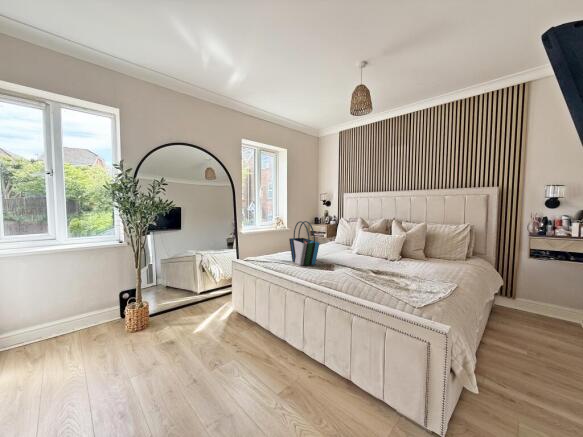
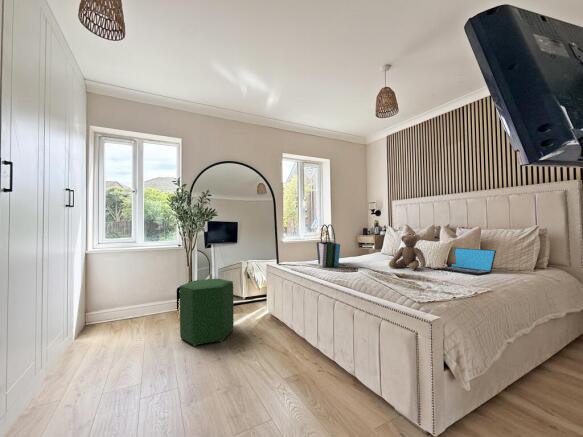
teddy bear: none [357,231,392,264] -> present [389,235,426,269]
laptop: none [399,242,447,269] -> present [437,248,496,276]
ottoman: none [134,282,200,366] -> present [180,279,234,346]

